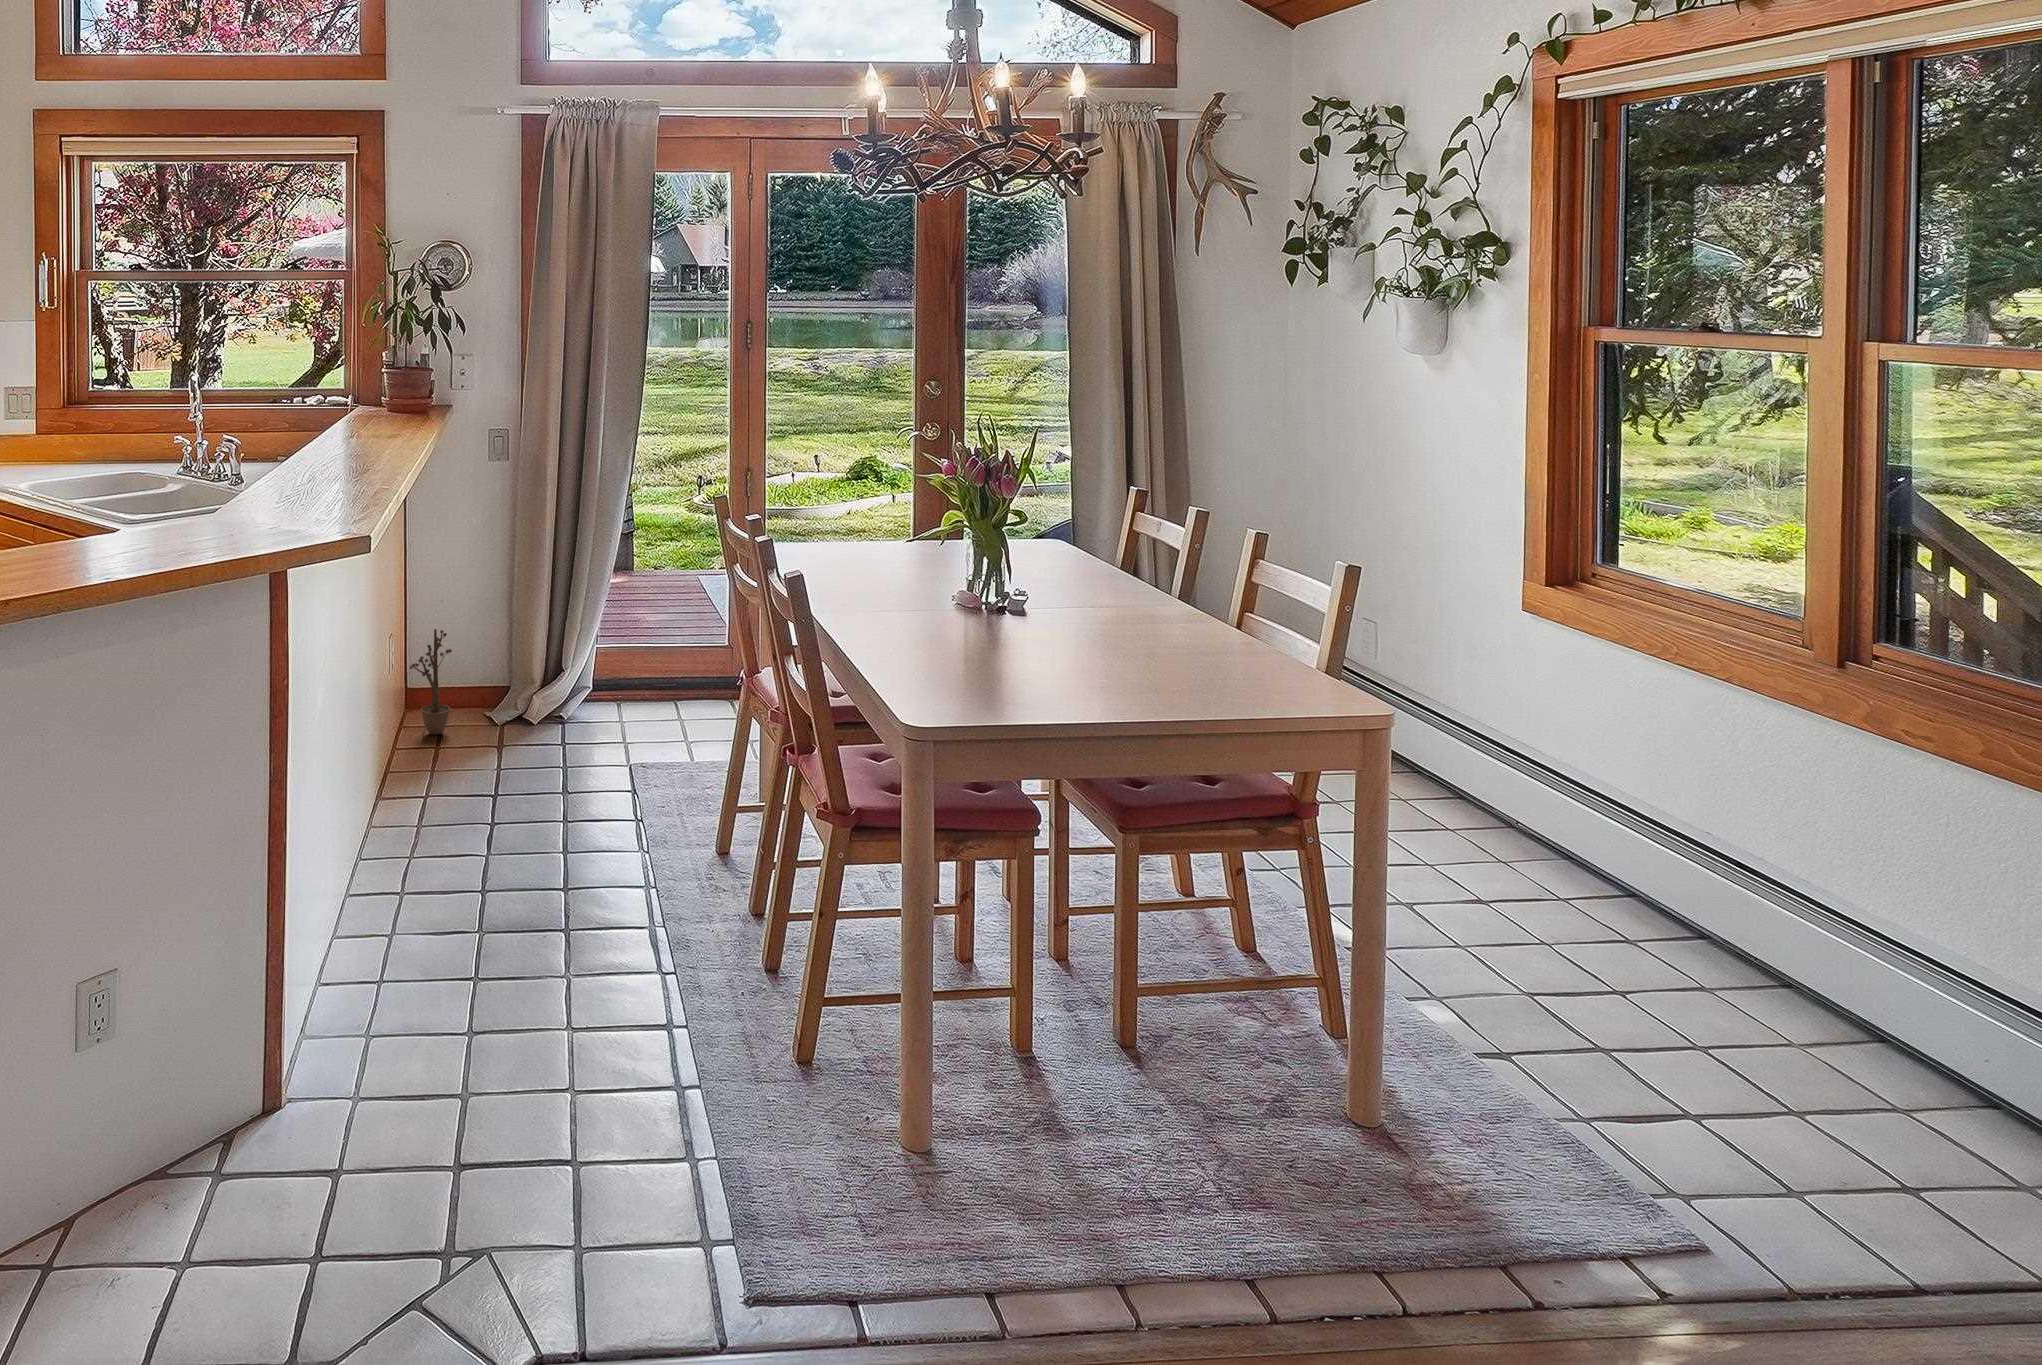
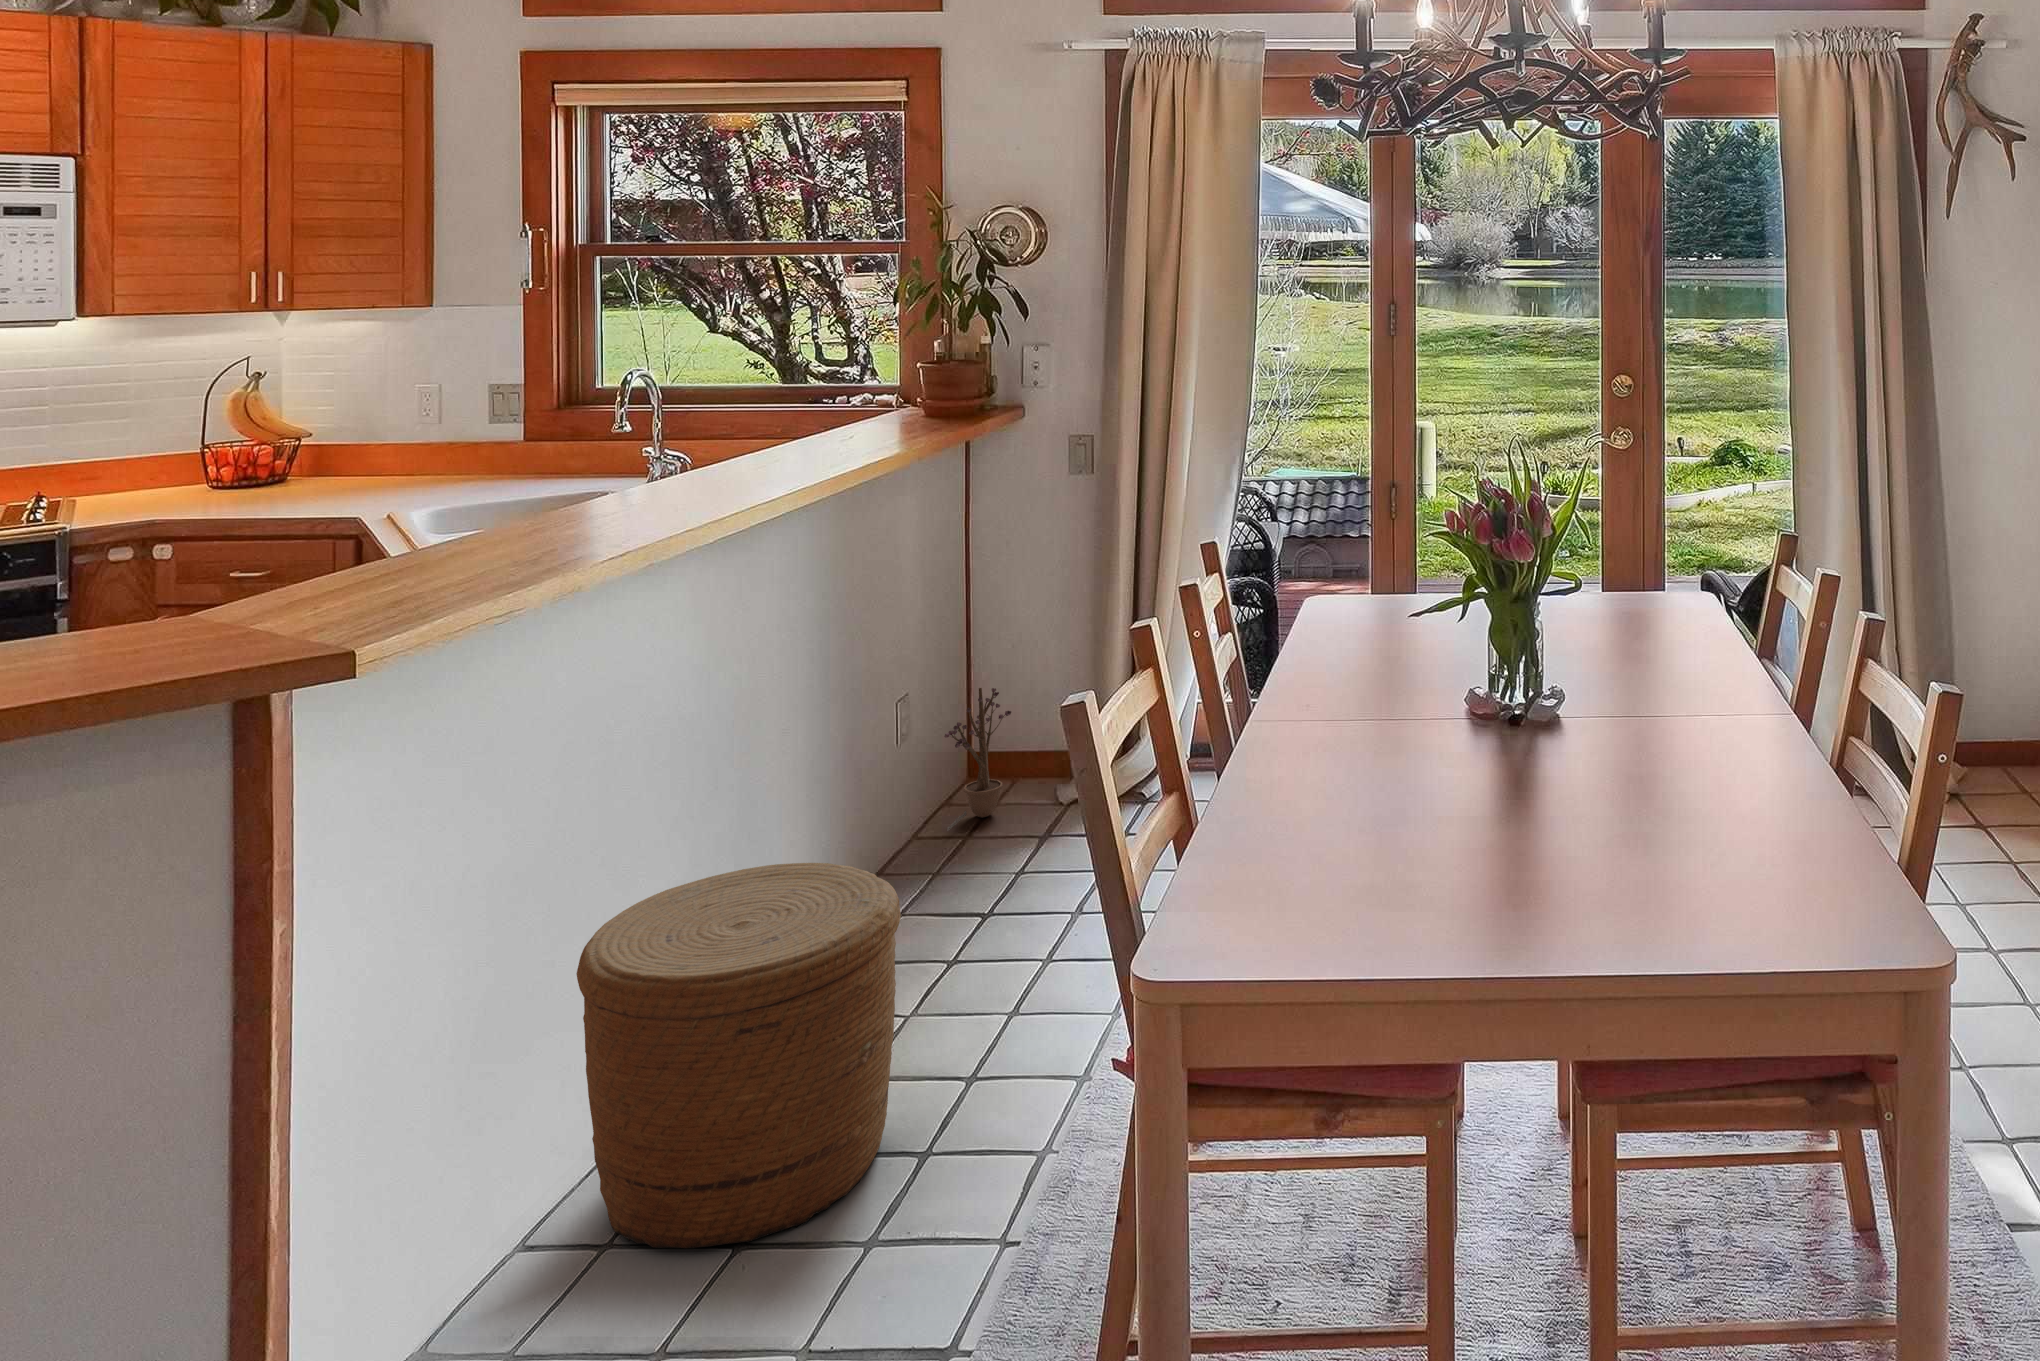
woven basket: none [351,731,559,992] -> present [576,863,901,1248]

